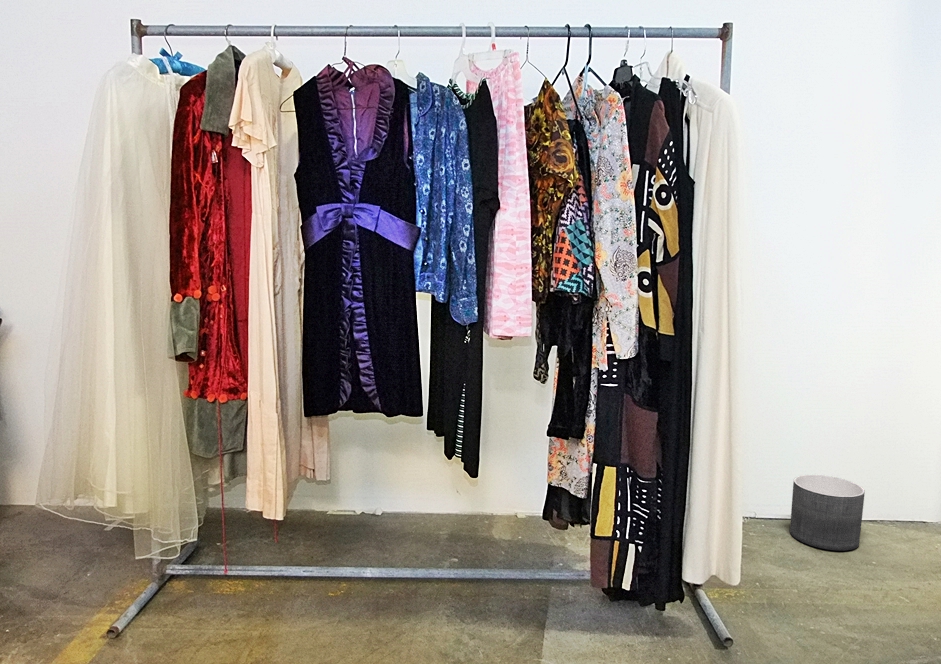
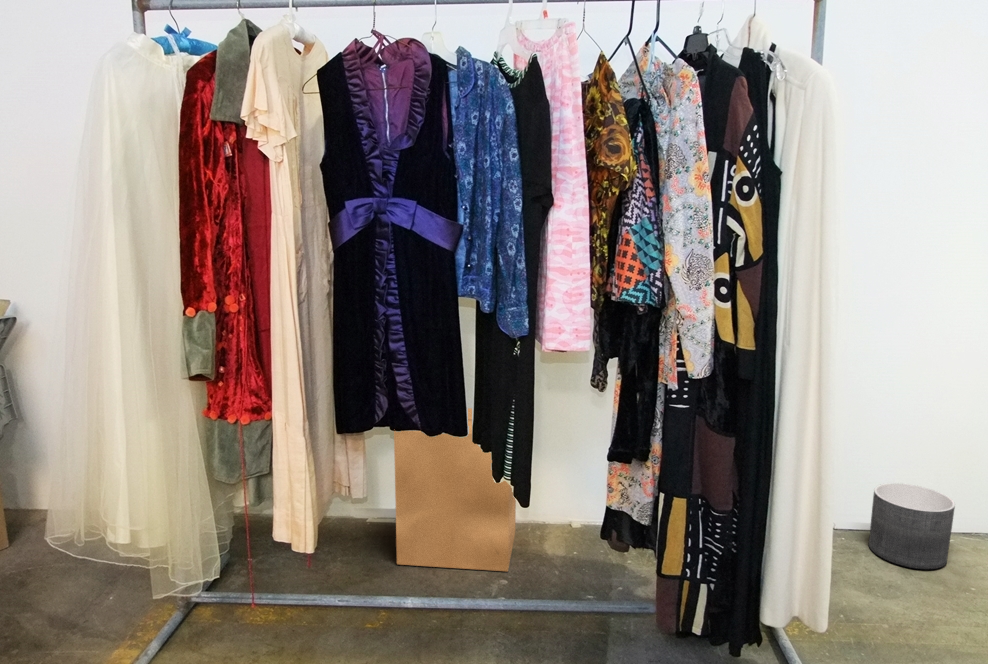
cardboard box: none [356,402,469,552] -> present [394,408,516,571]

